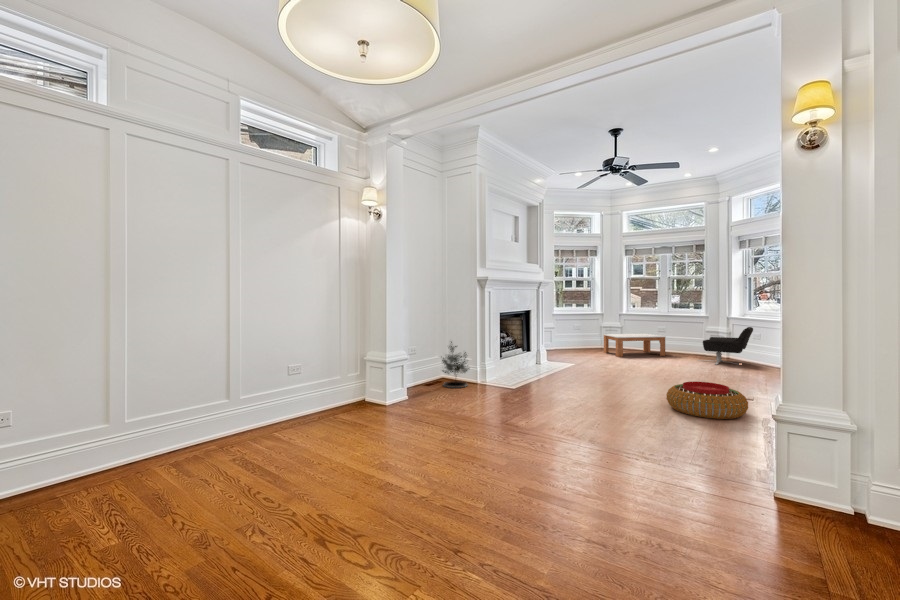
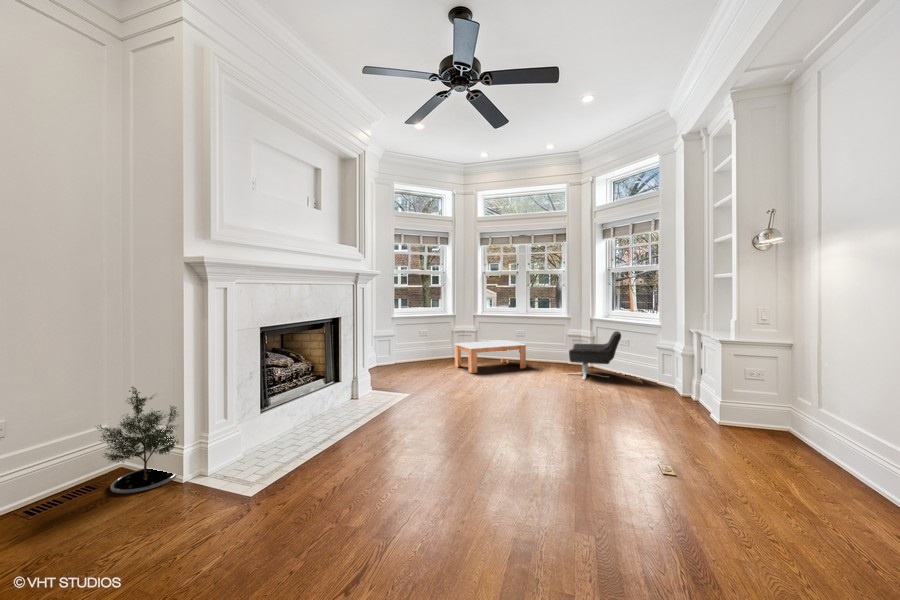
pouf: present [666,382,748,419] -> none [544,448,688,544]

